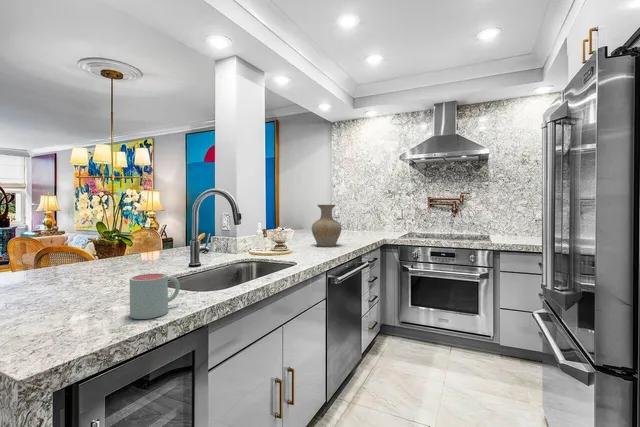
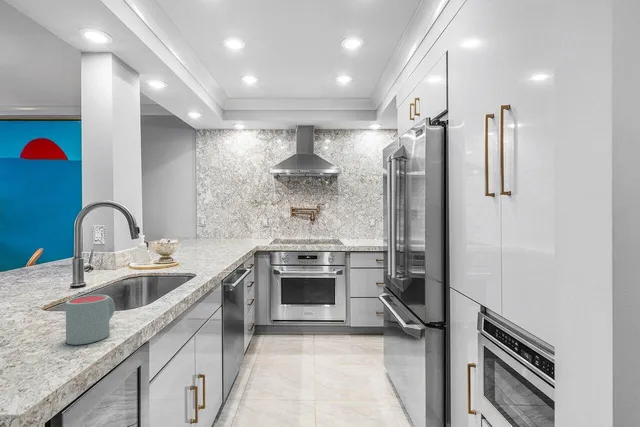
vase: present [312,205,341,247] -> none [193,215,223,256]

